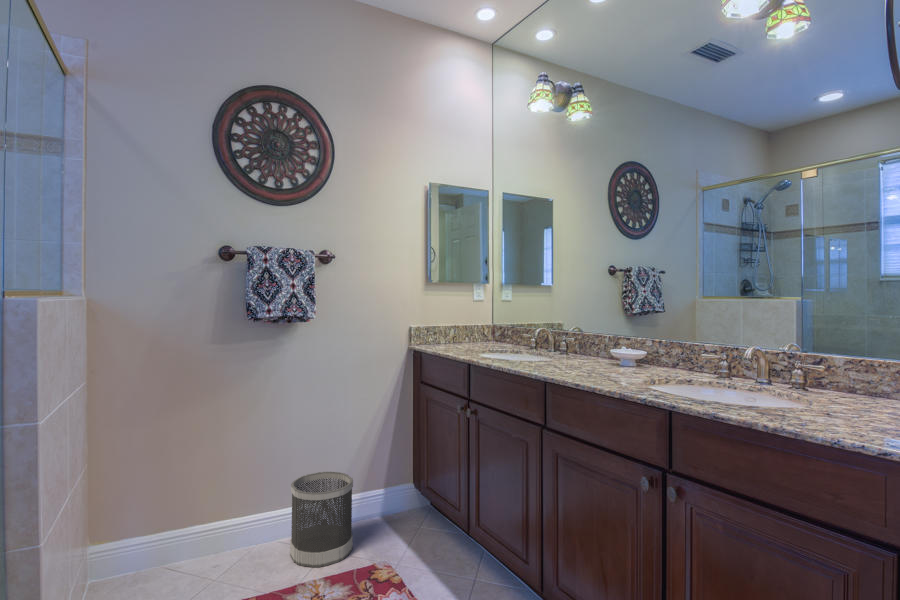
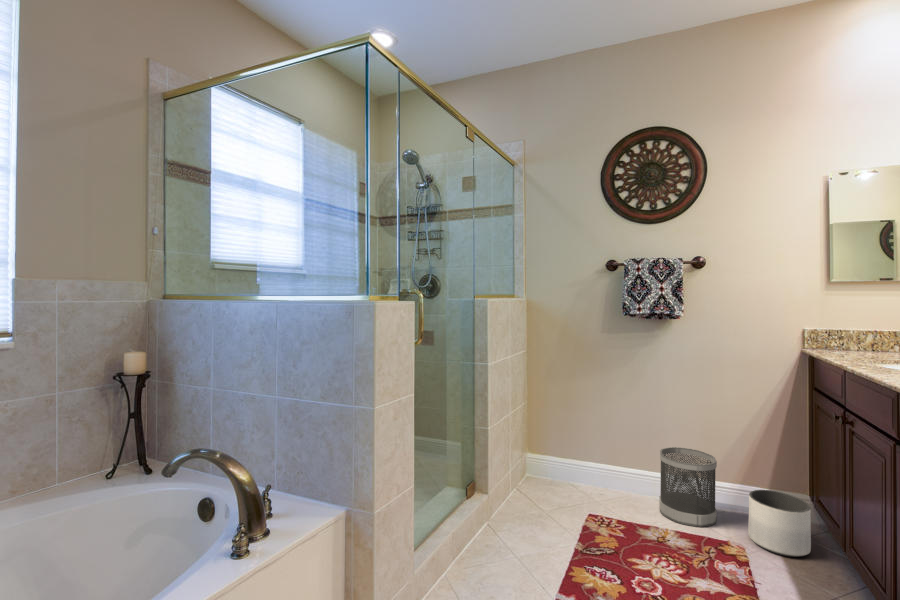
planter: none [385,490,435,554] -> present [748,490,811,557]

